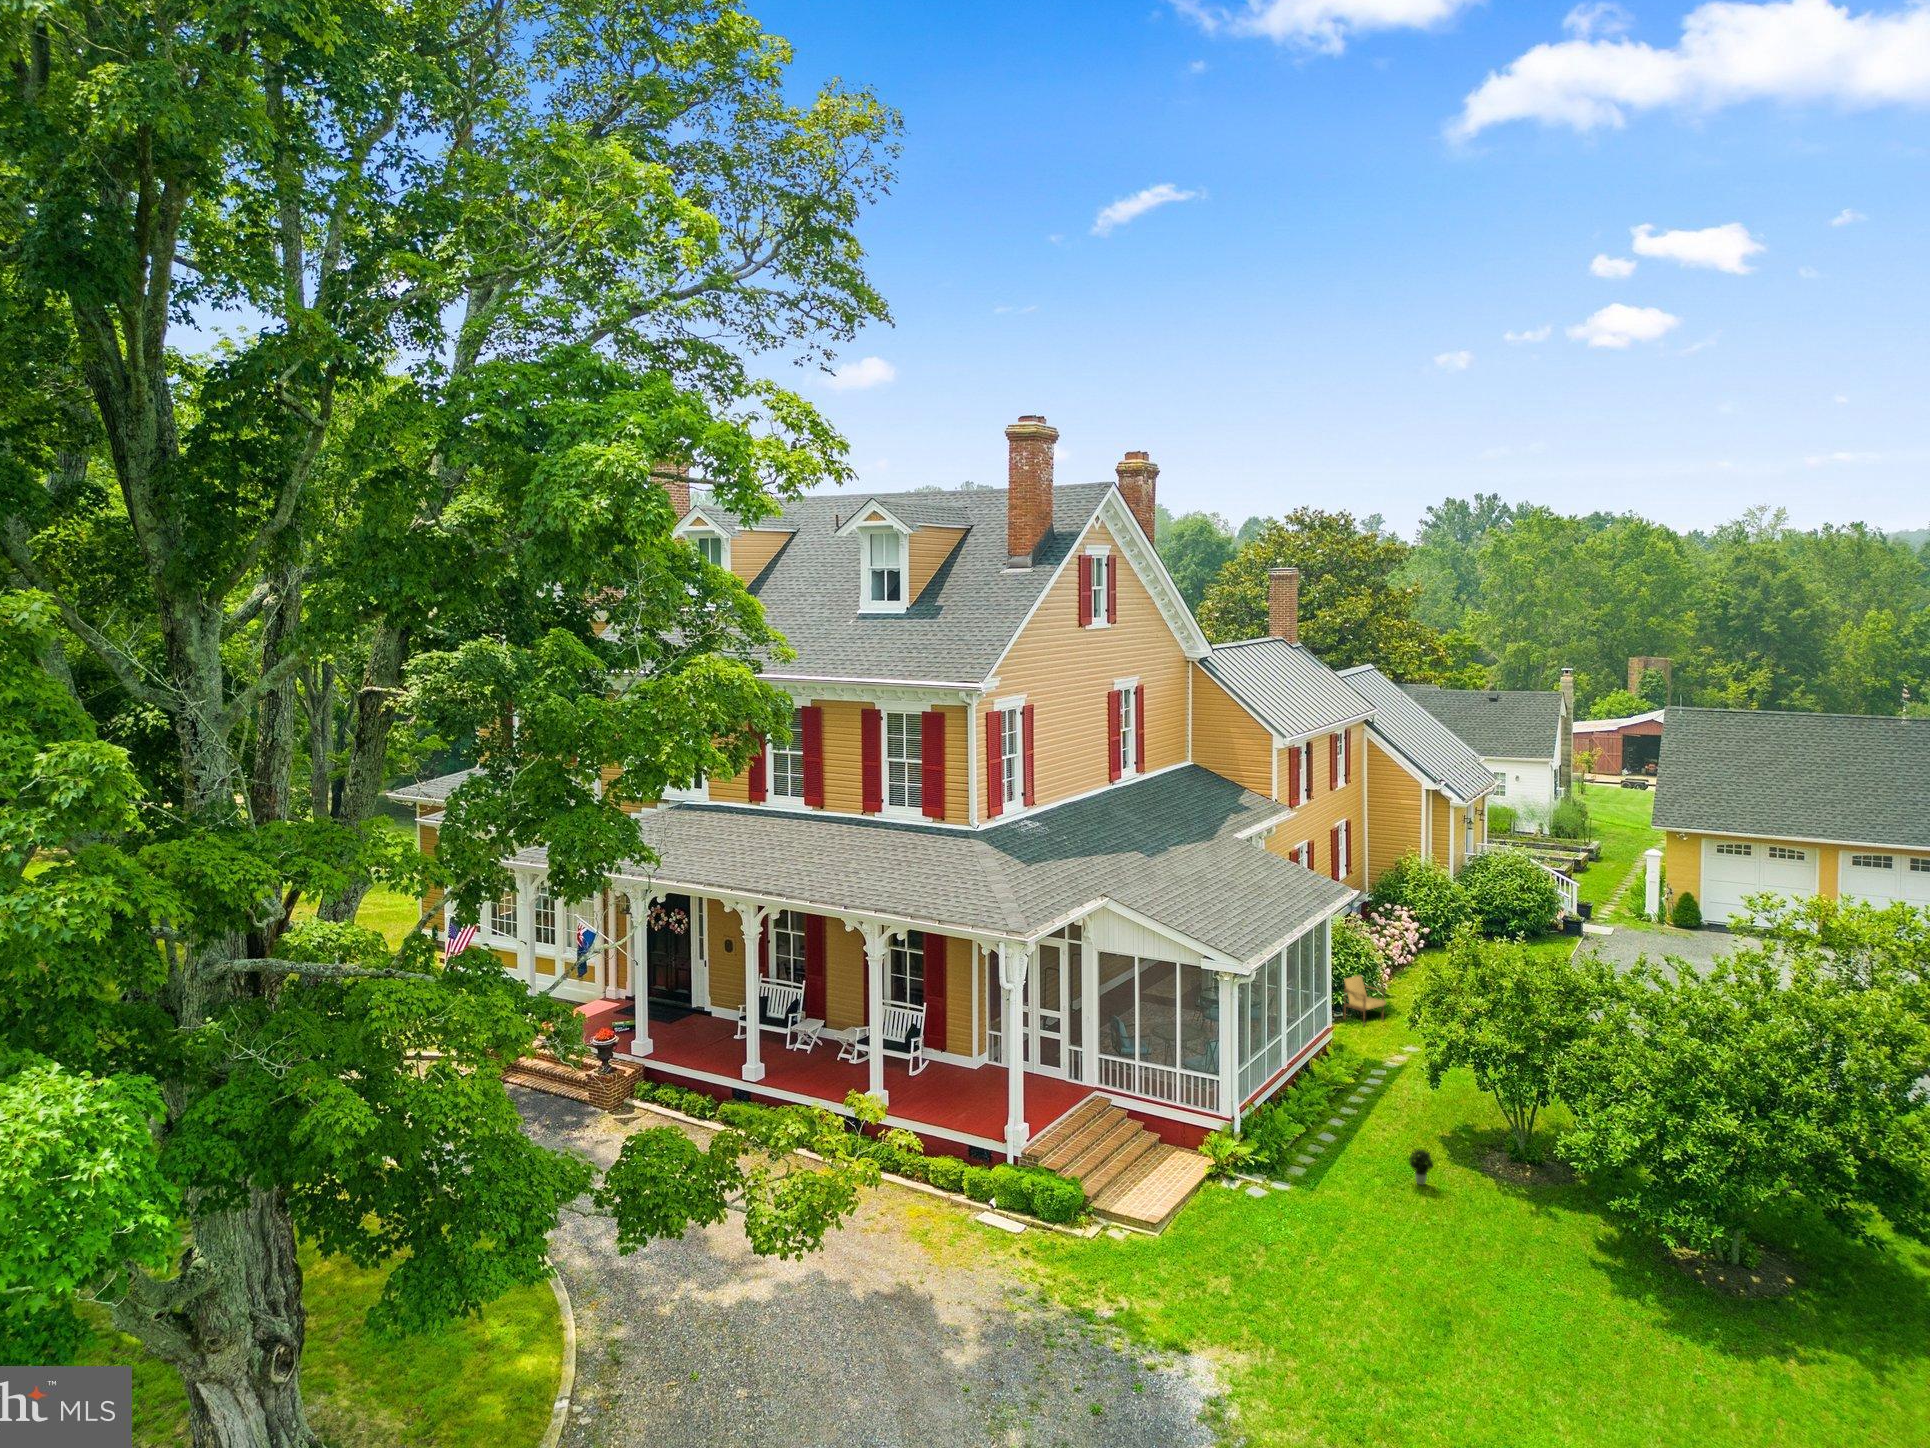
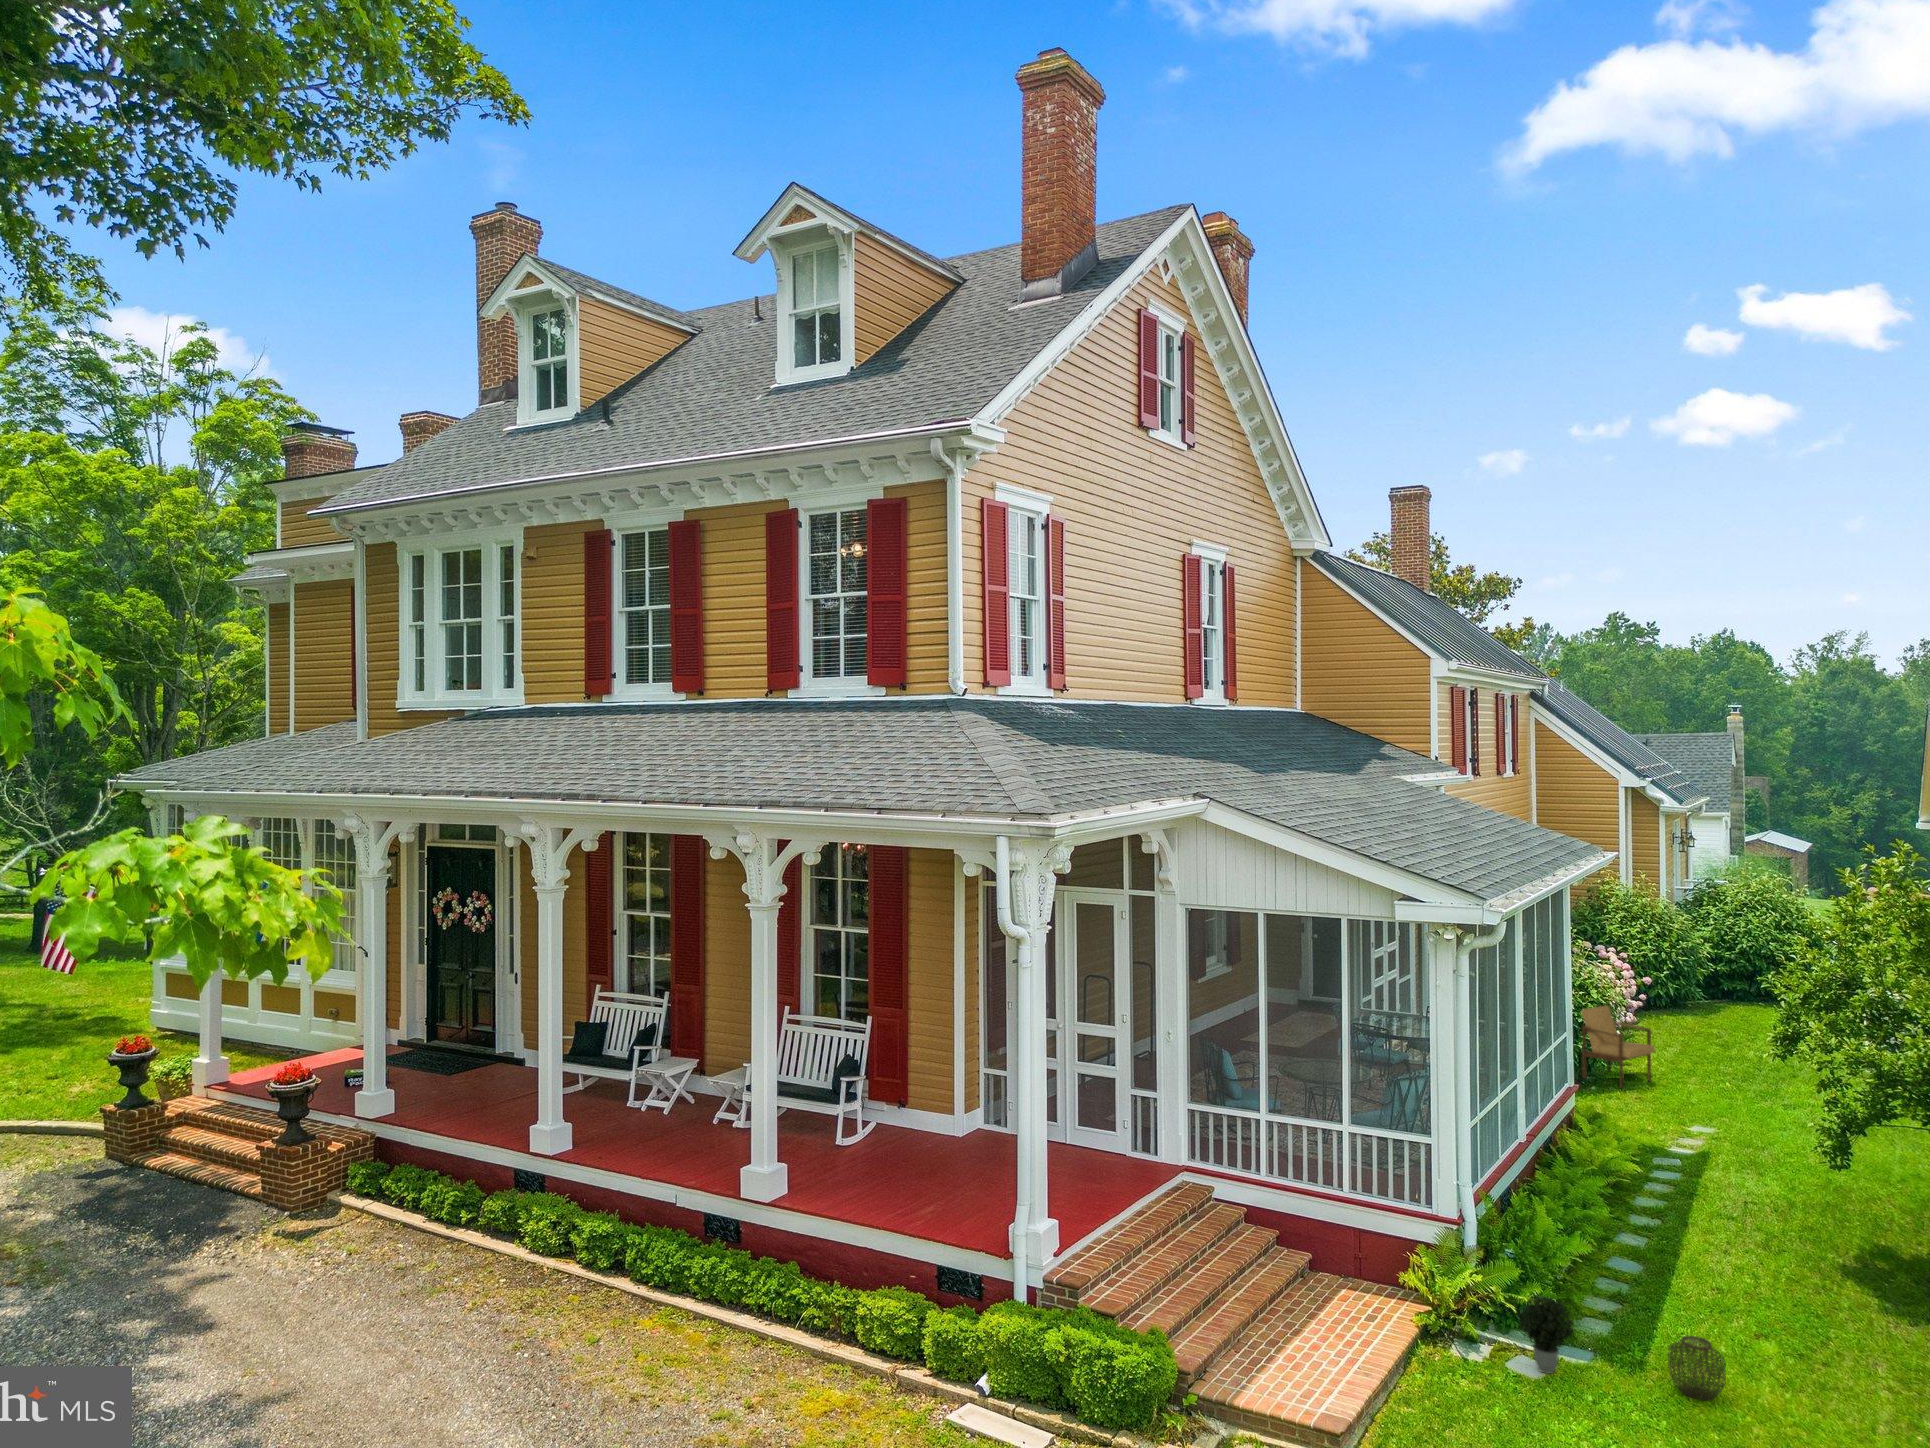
potted plant: present [1409,1149,1434,1185] -> present [1517,1296,1573,1374]
woven basket: none [1320,1178,1346,1208] -> present [1668,1336,1726,1401]

